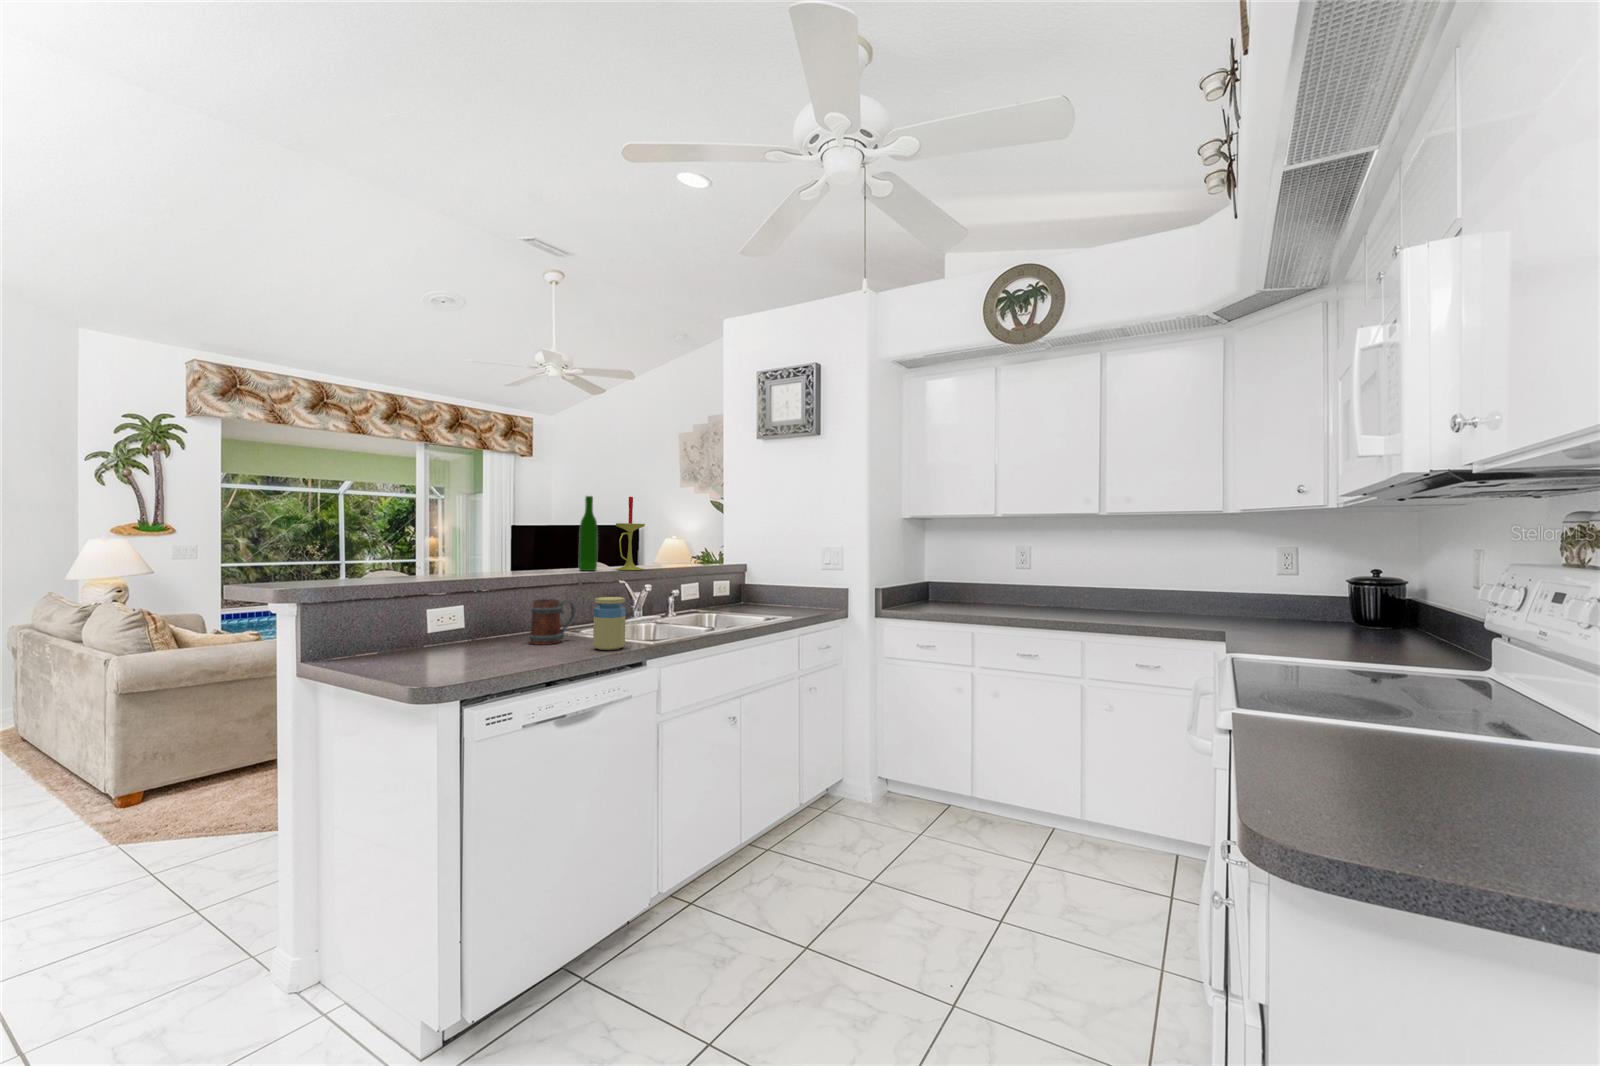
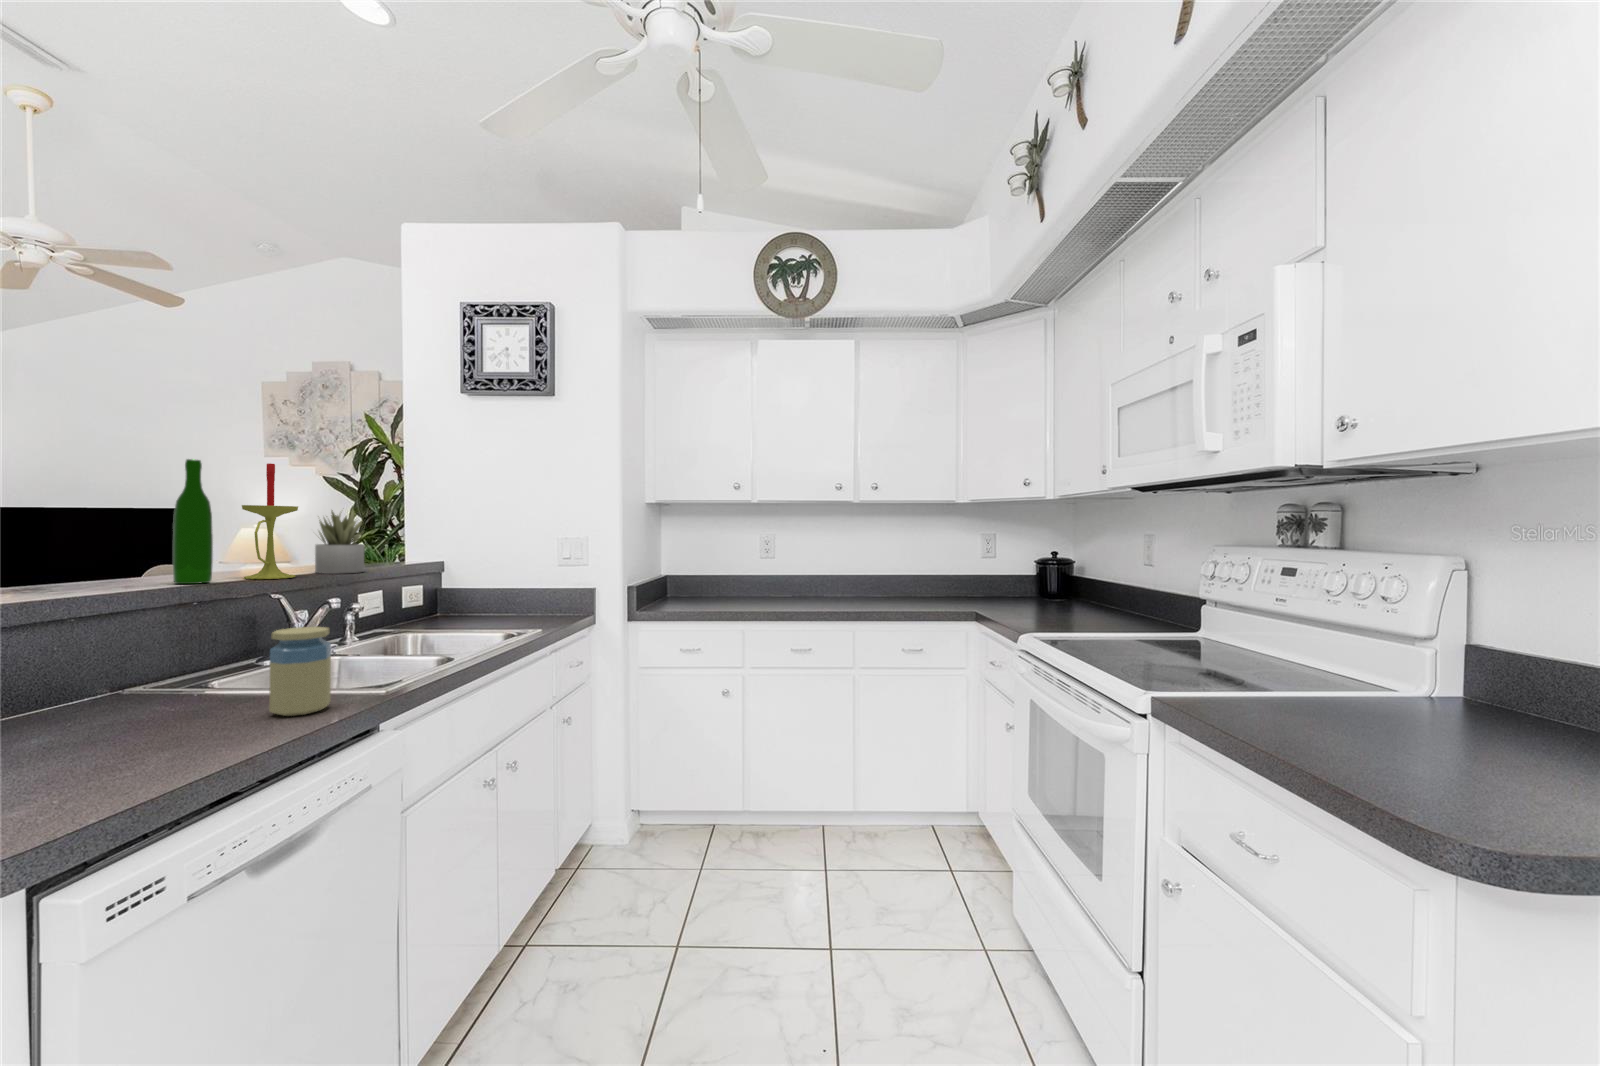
succulent plant: none [657,525,687,569] -> present [315,510,364,574]
mug: present [529,599,575,645] -> none [108,639,209,724]

